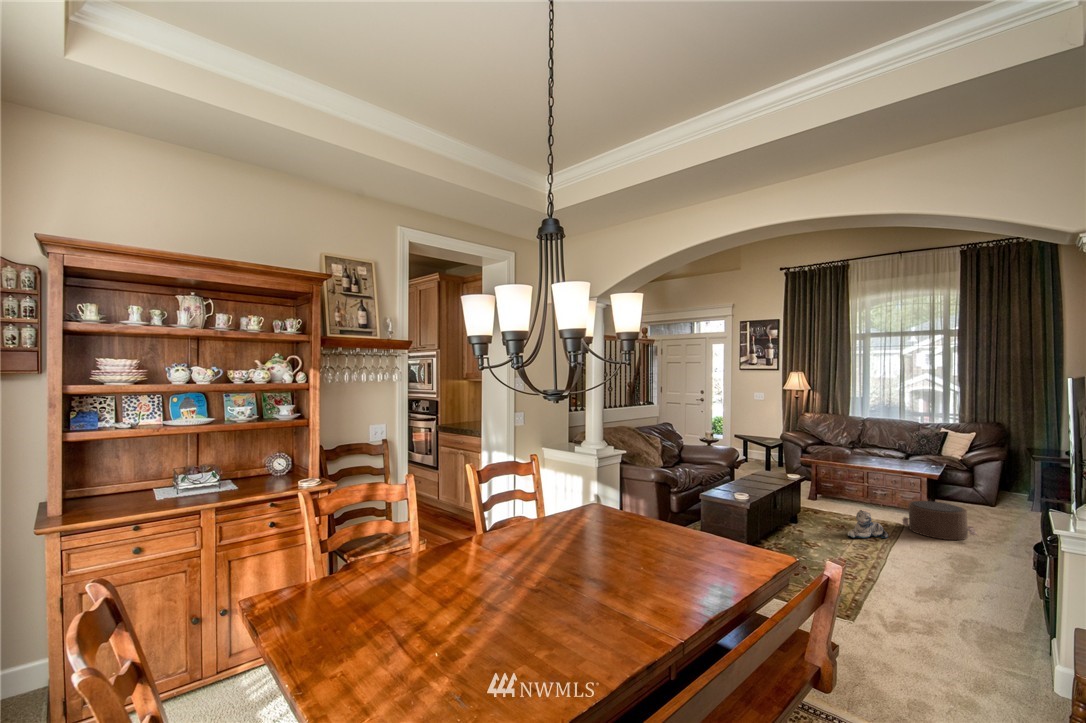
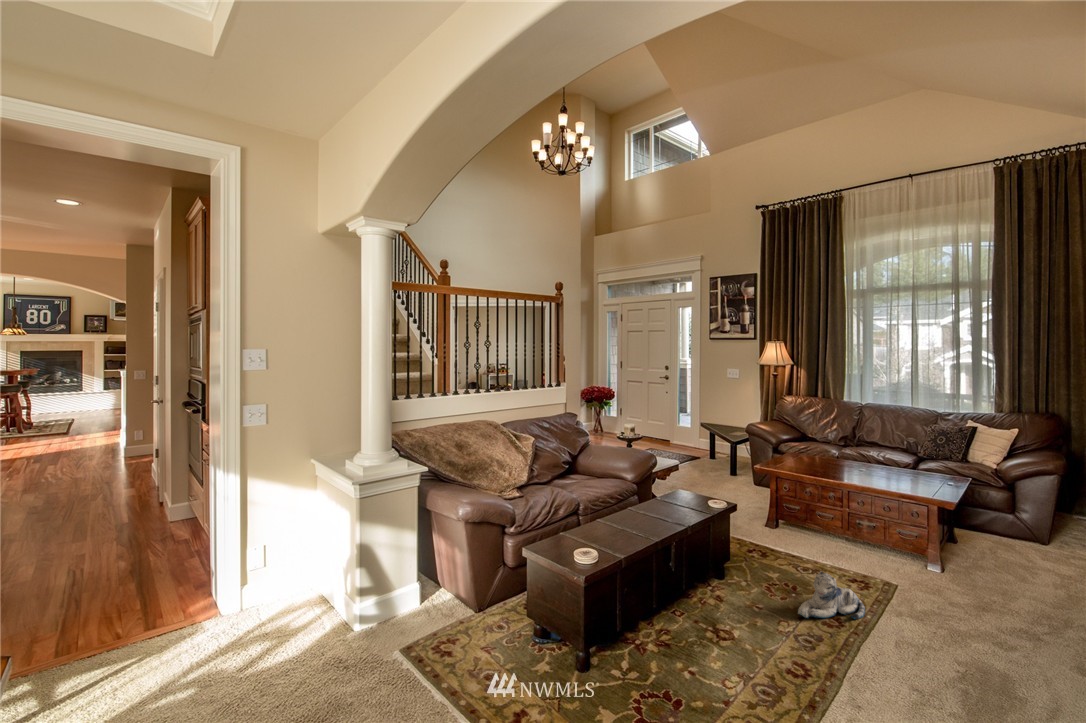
pouf: present [903,501,977,540] -> none [891,549,1013,625]

